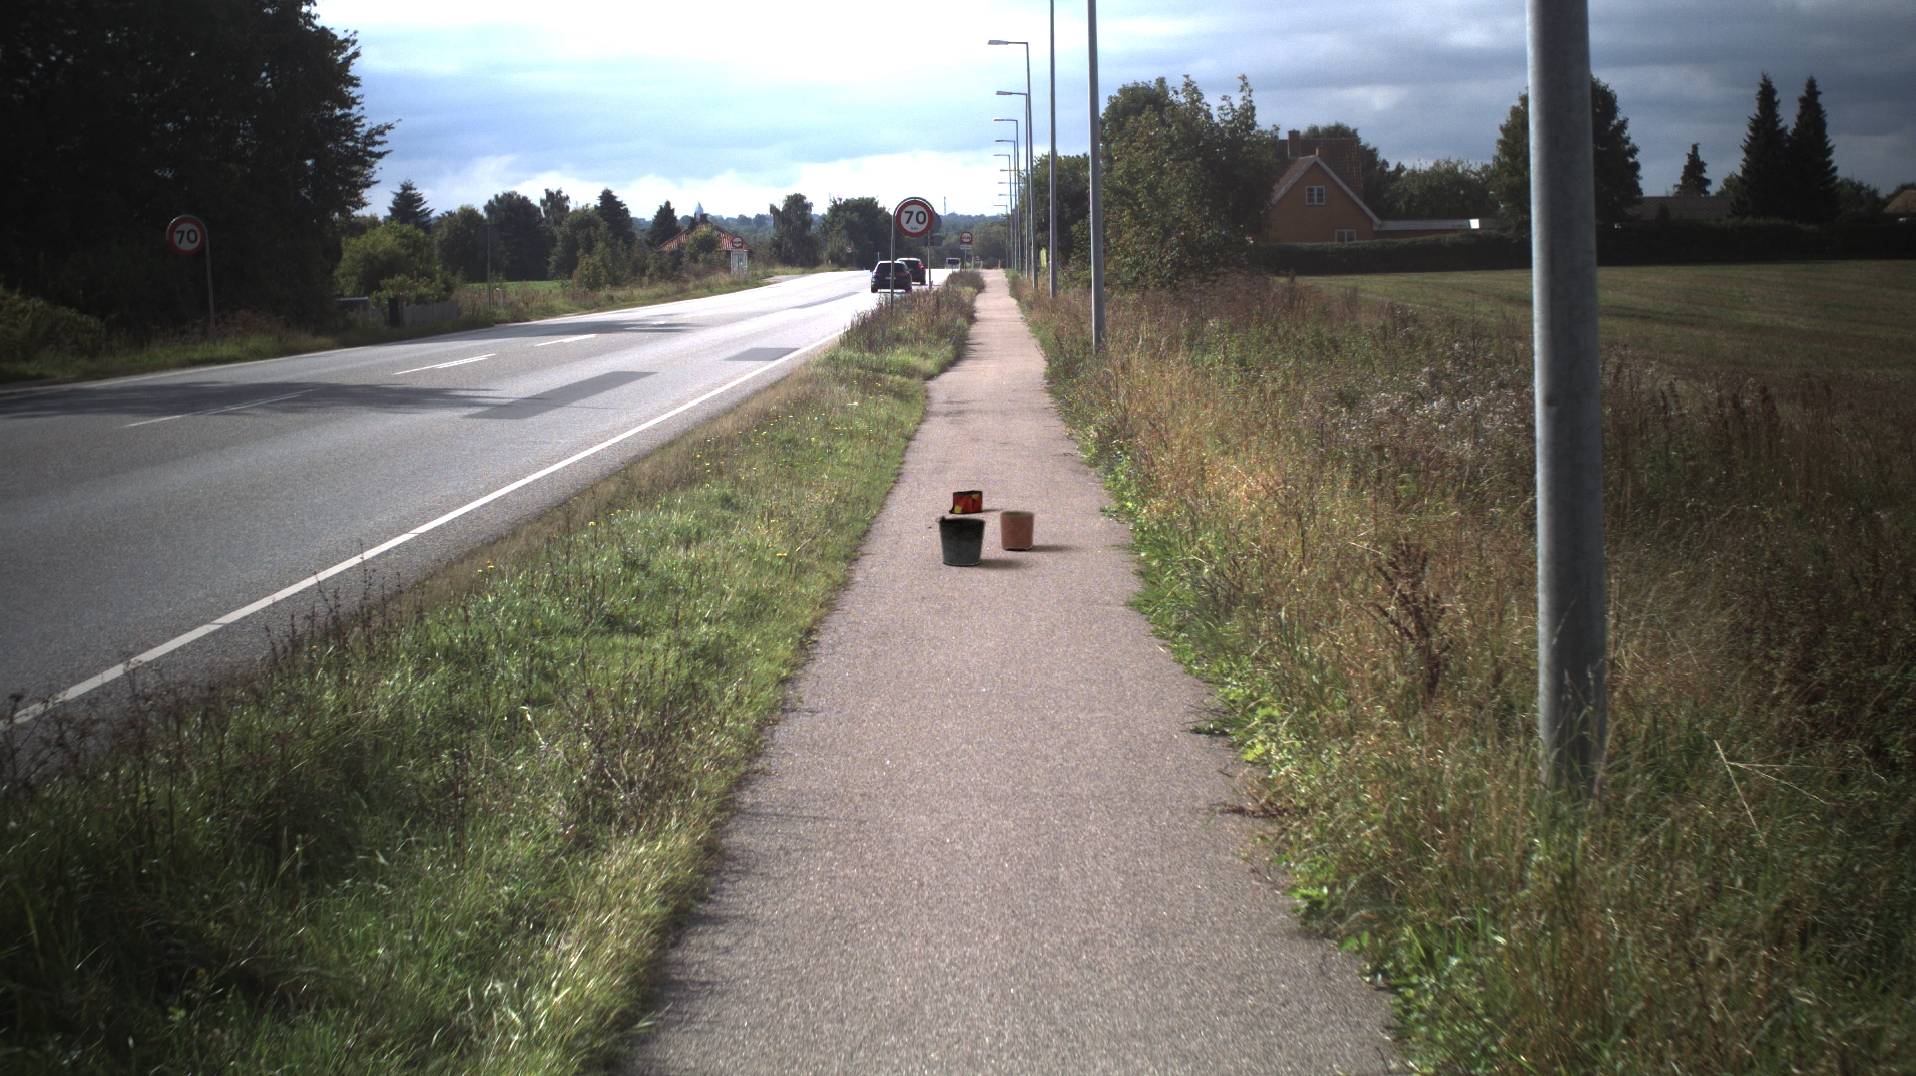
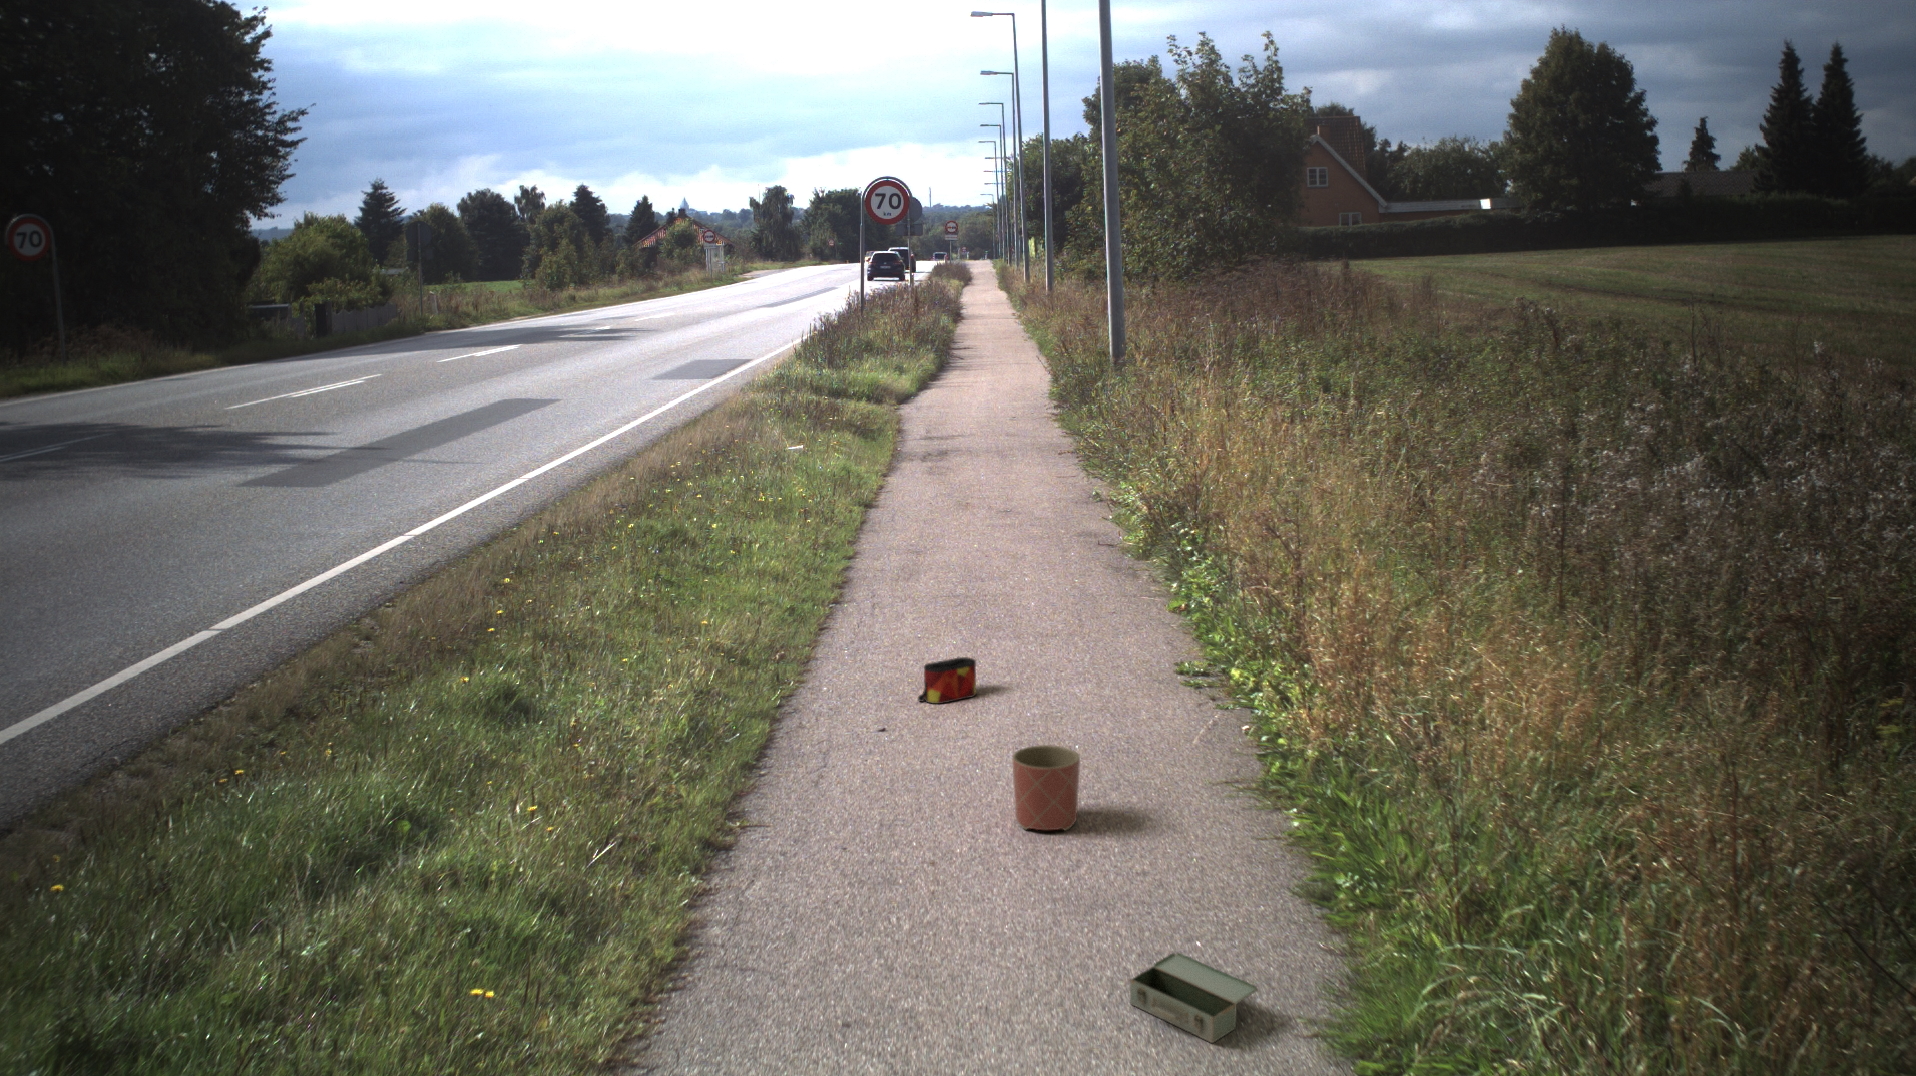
bucket: present [936,516,986,566] -> none [881,784,987,899]
toolbox: none [1047,571,1103,596] -> present [1130,953,1258,1043]

